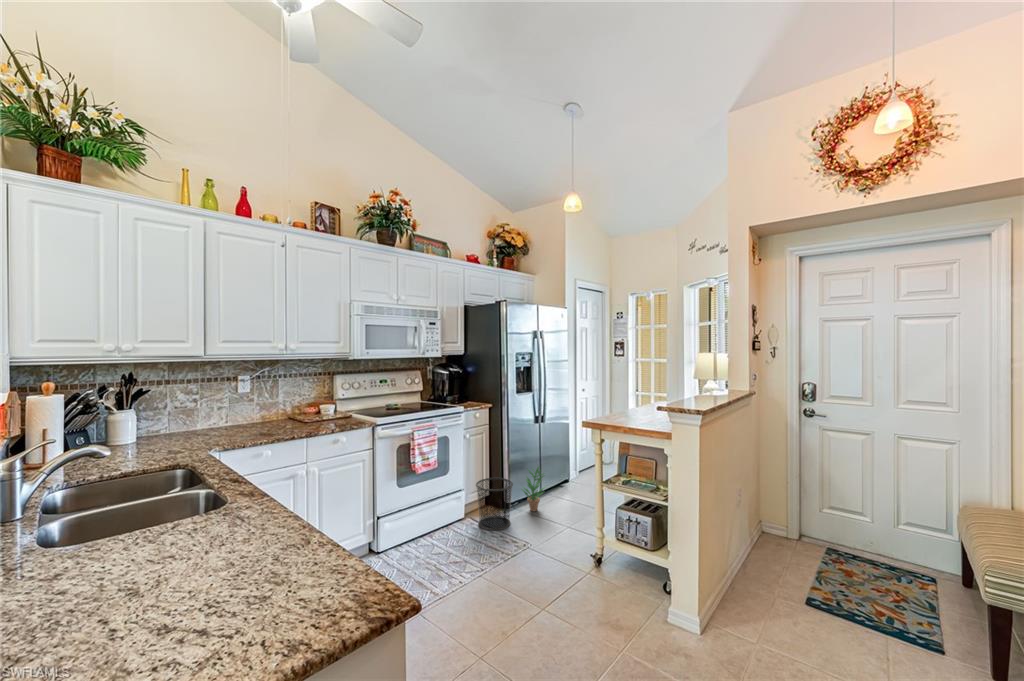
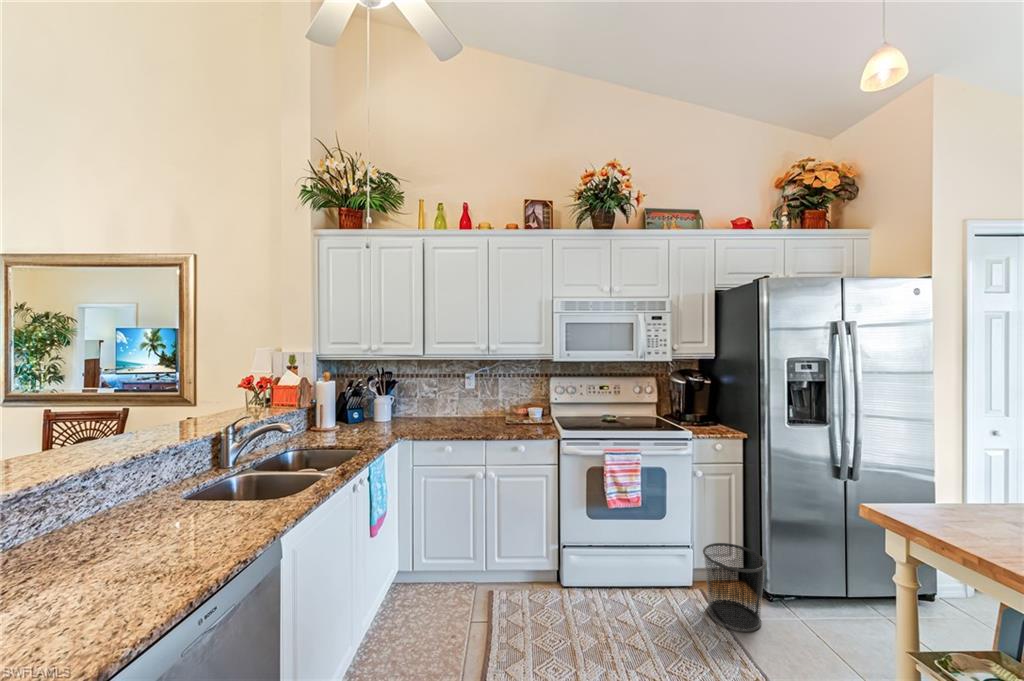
potted plant: present [522,467,544,511] -> none [797,550,849,629]

